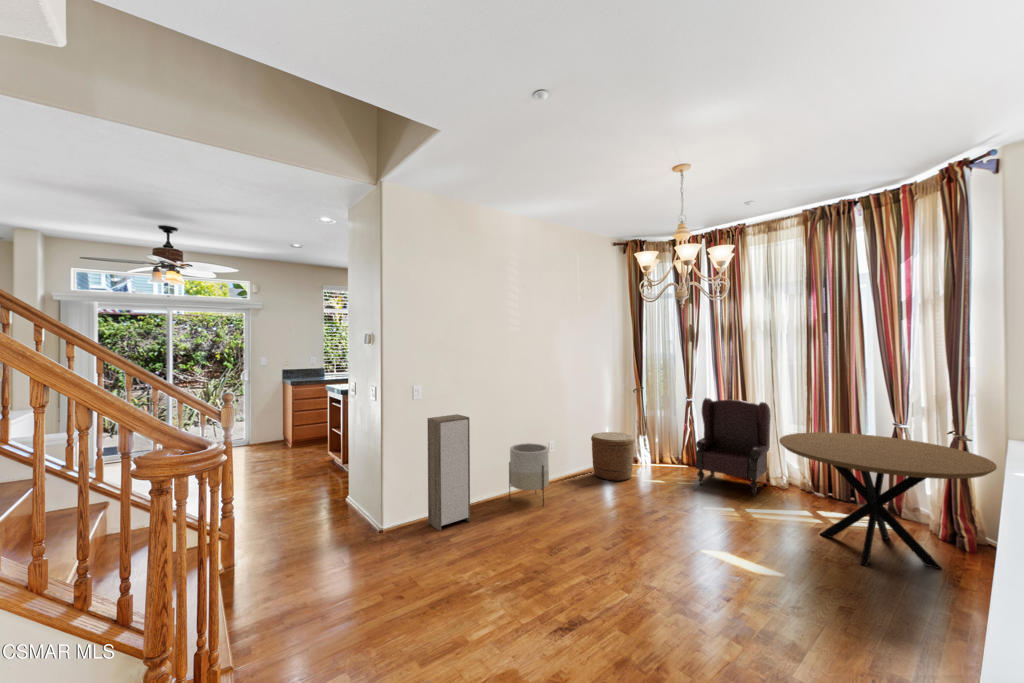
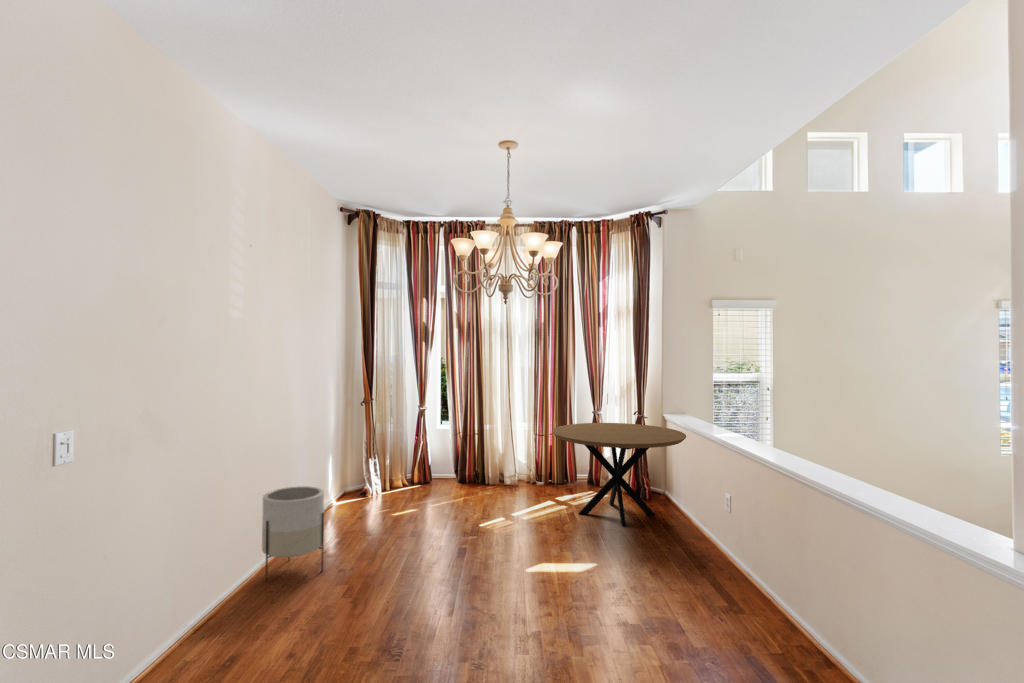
armchair: present [695,398,771,496] -> none [444,403,509,499]
storage cabinet: present [427,414,470,531] -> none [171,457,246,659]
woven basket: present [591,432,635,481] -> none [326,457,383,519]

